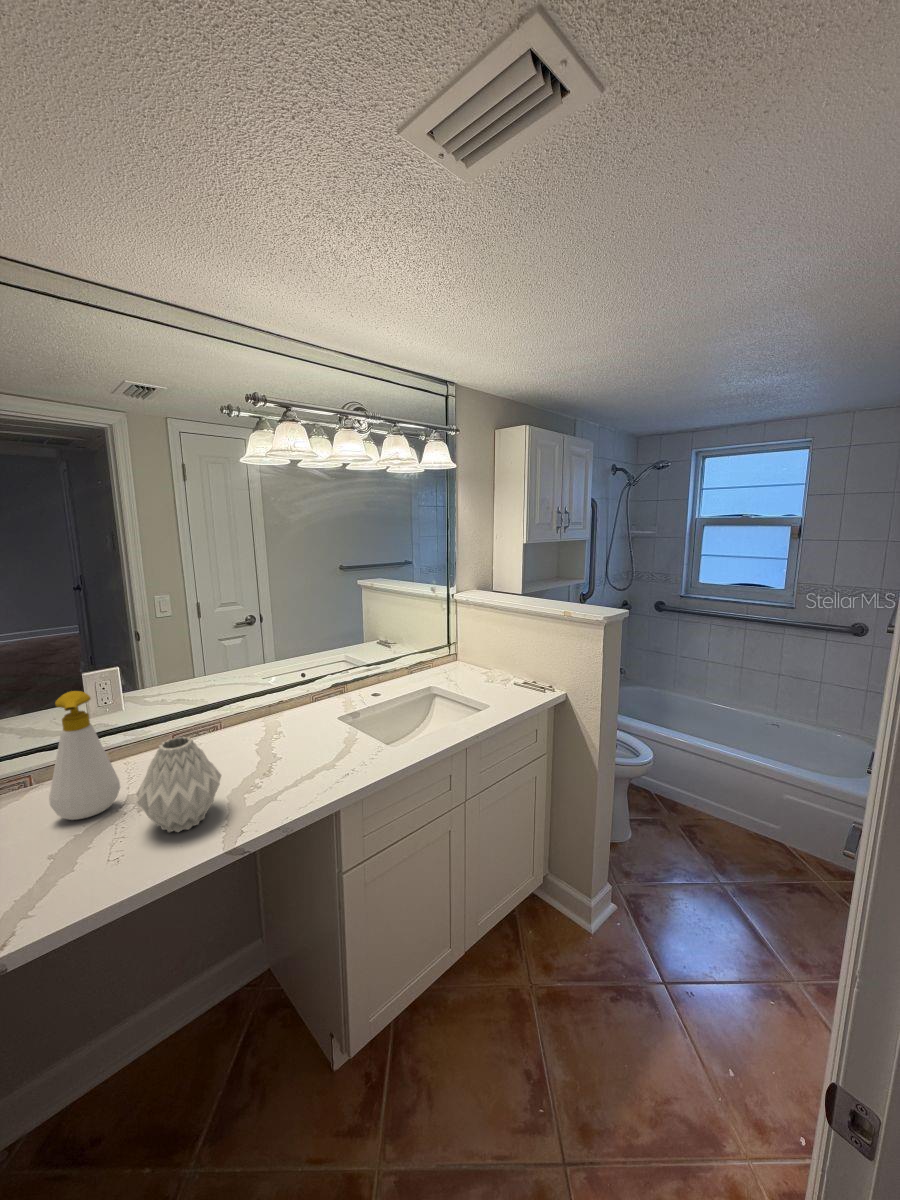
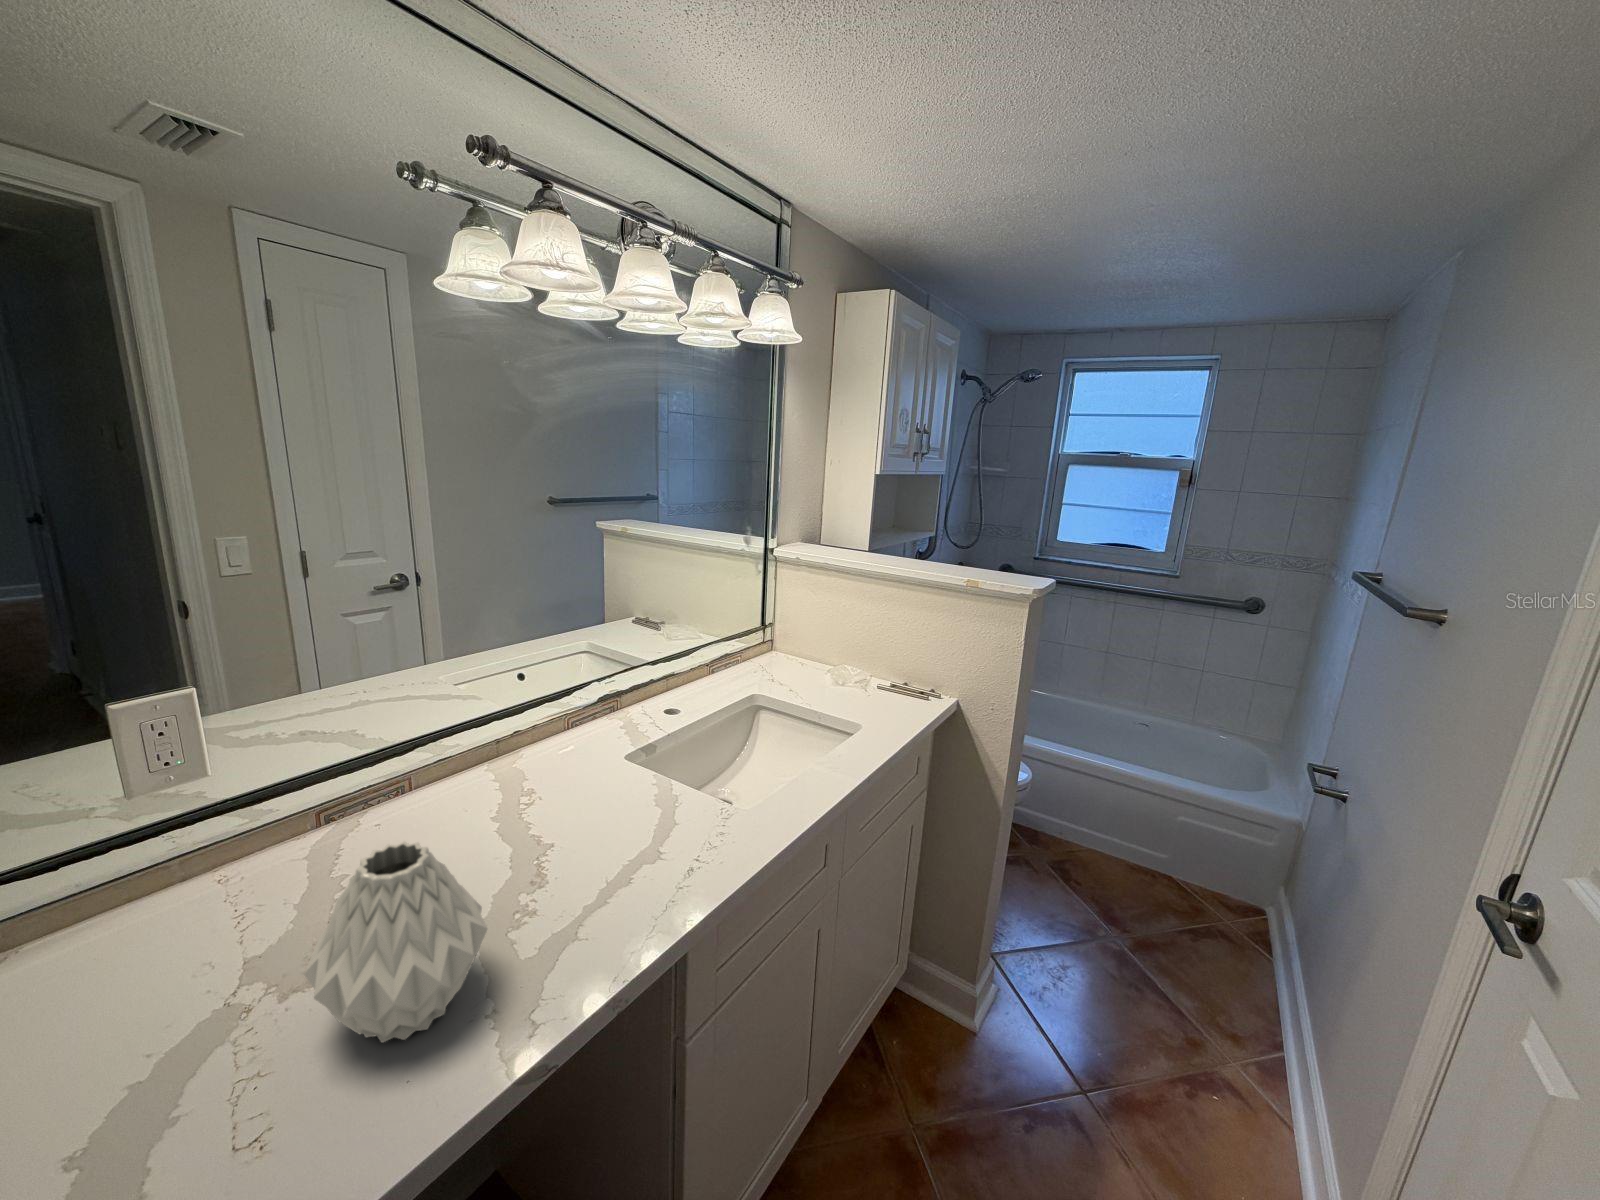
soap bottle: present [49,691,120,820] -> none [68,757,243,1038]

